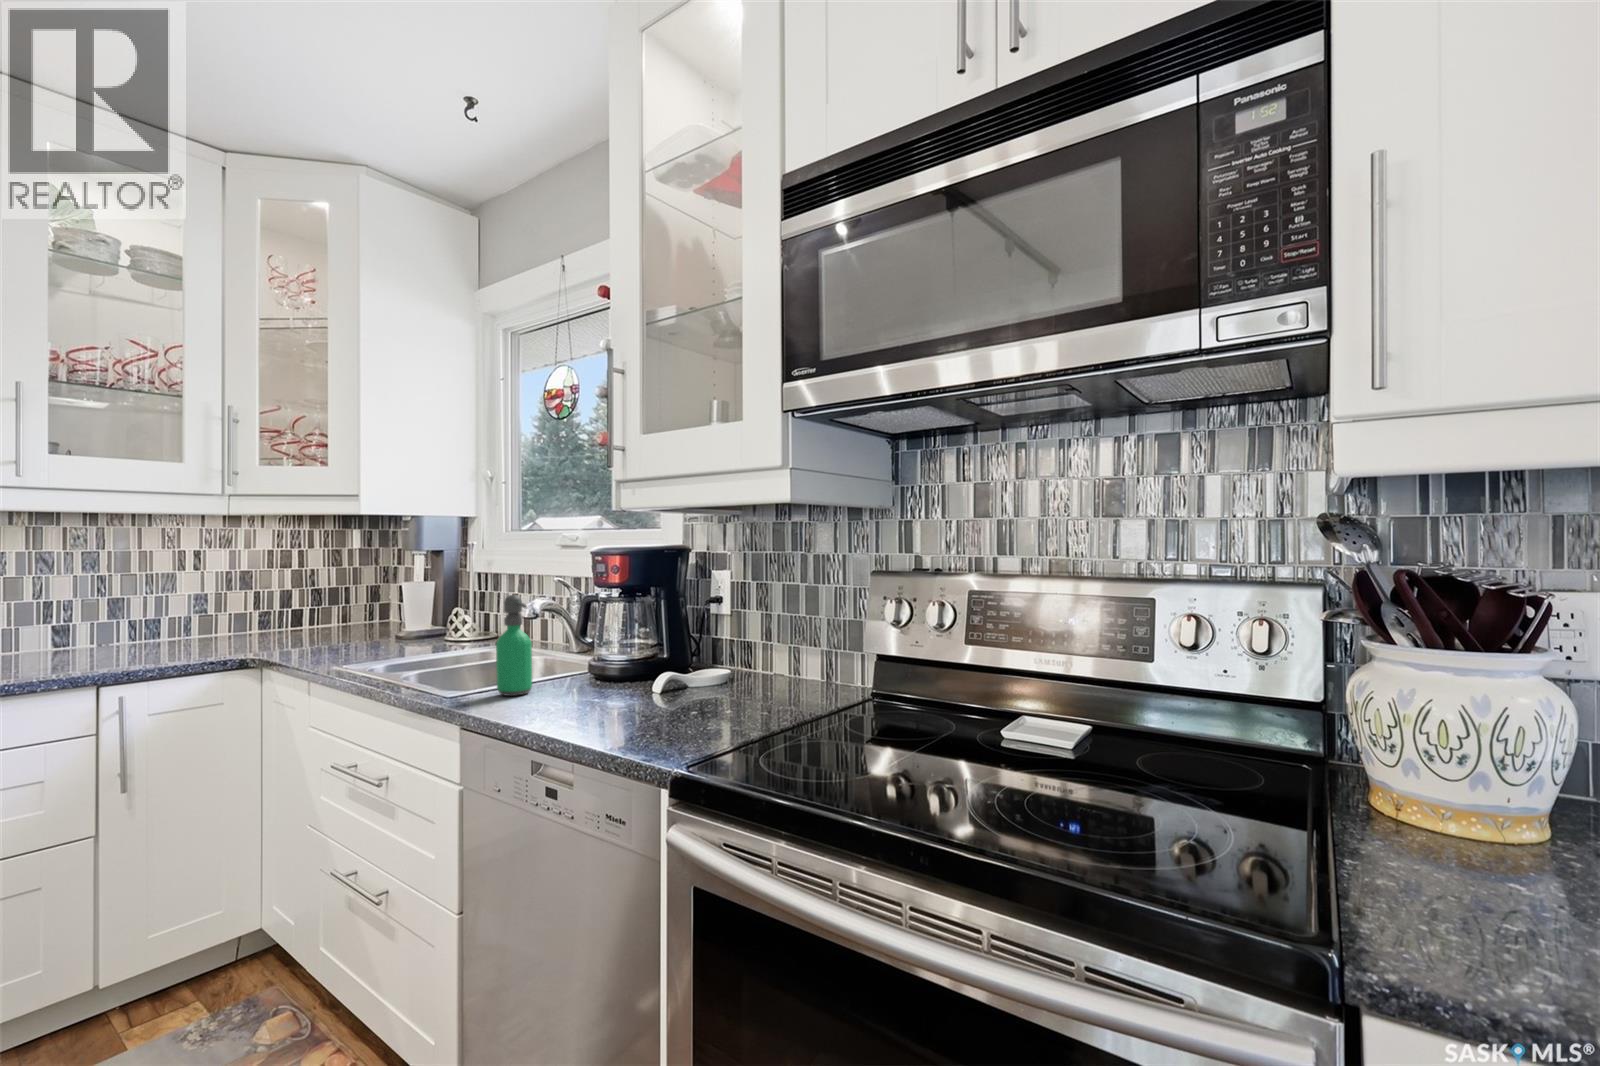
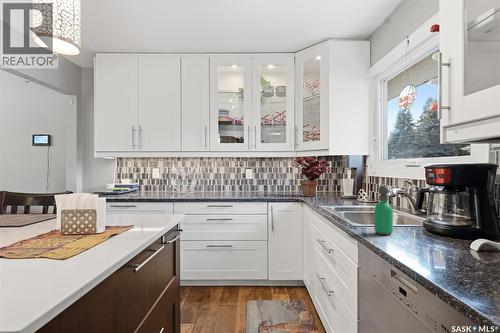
potted plant: none [249,525,367,640] -> present [294,157,330,197]

